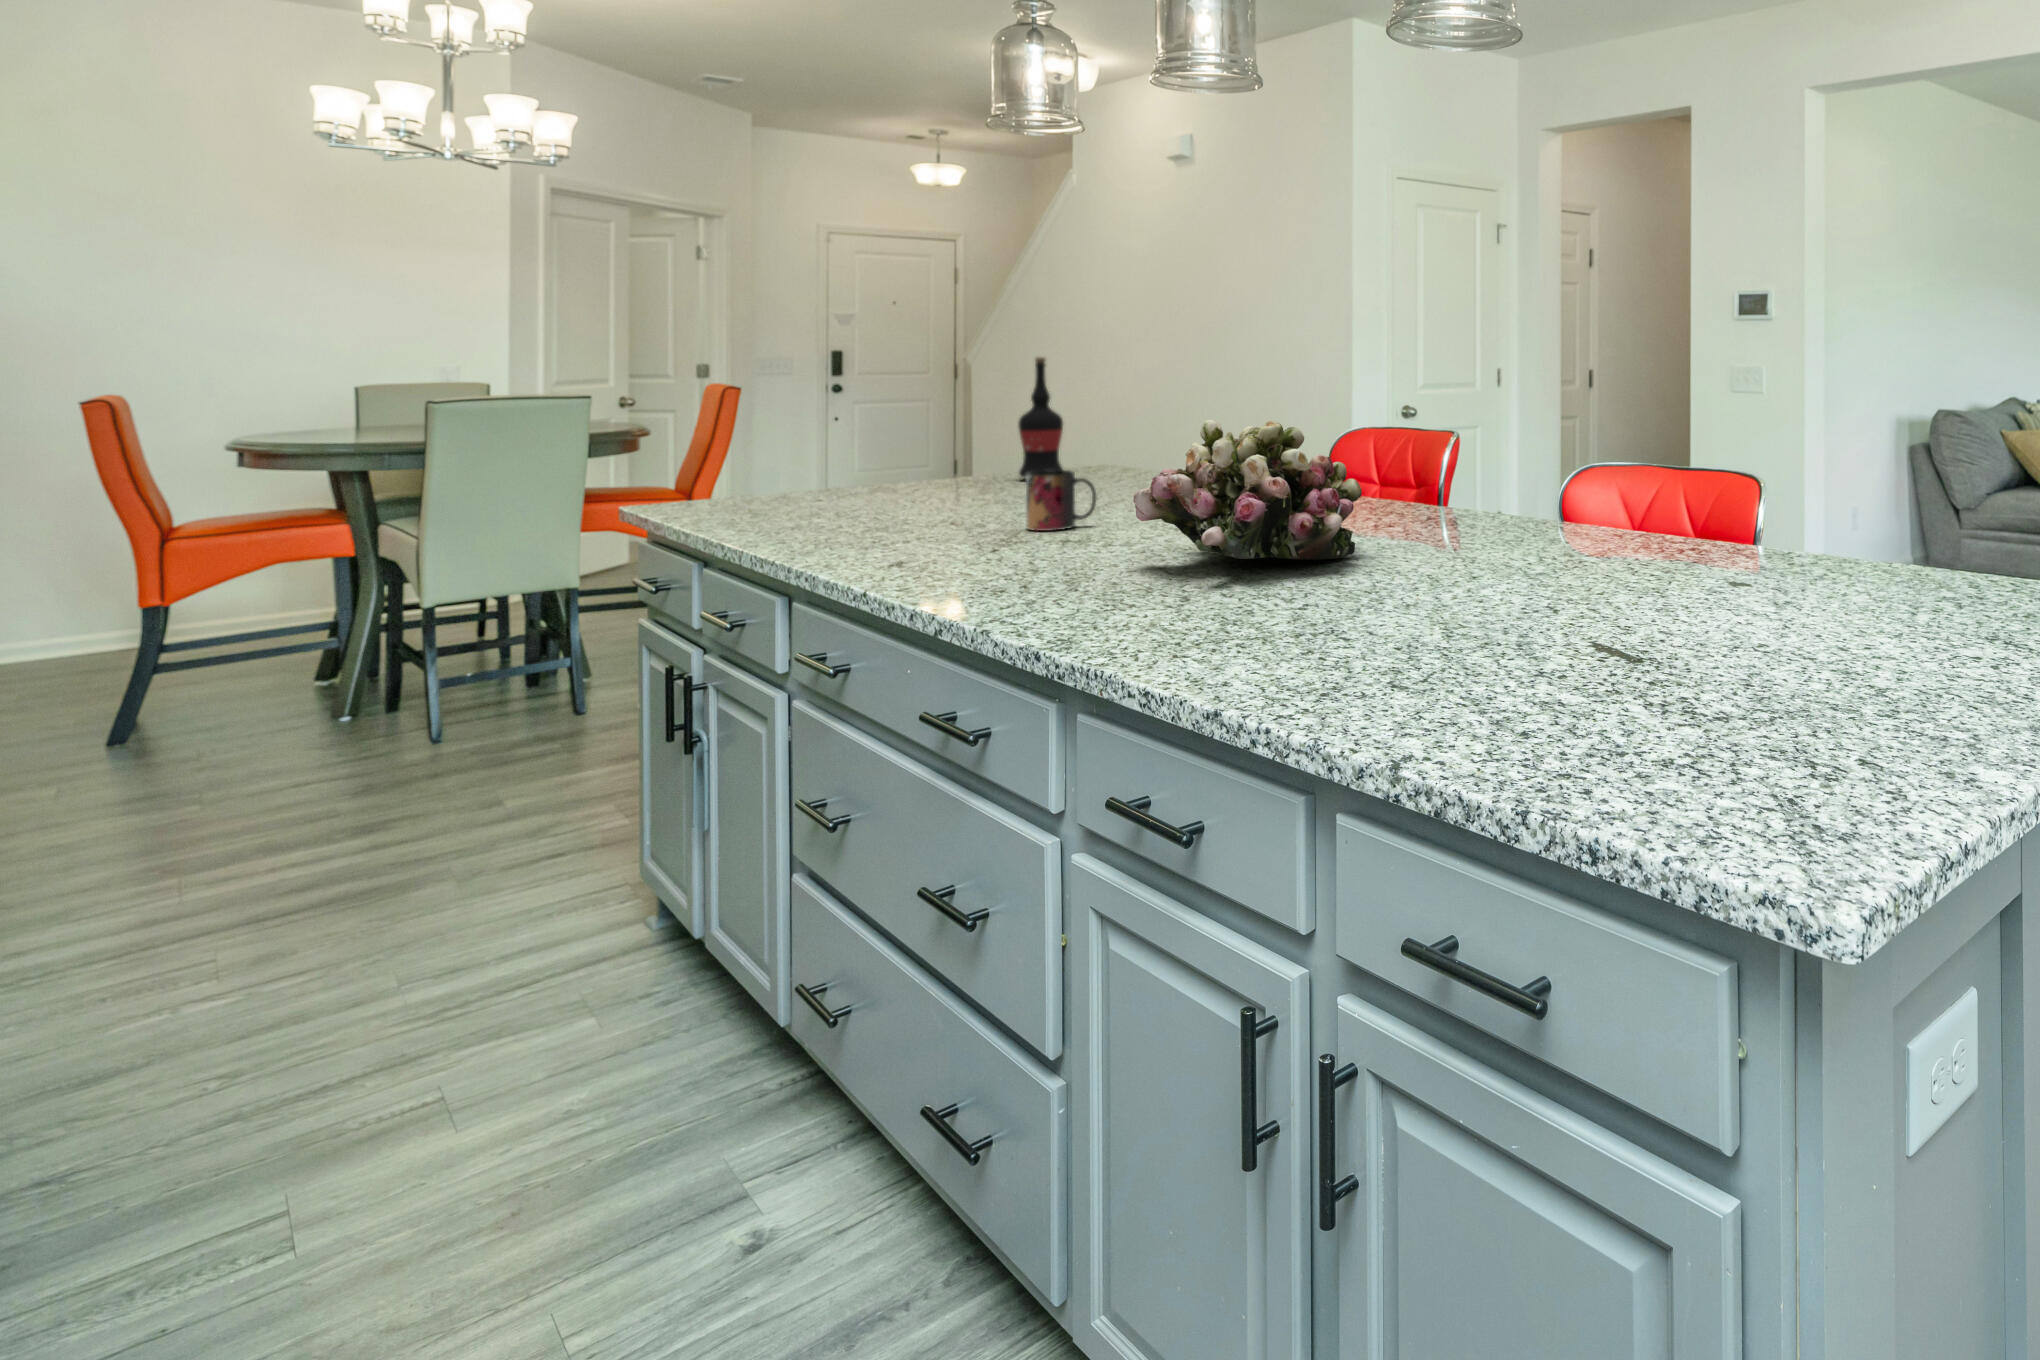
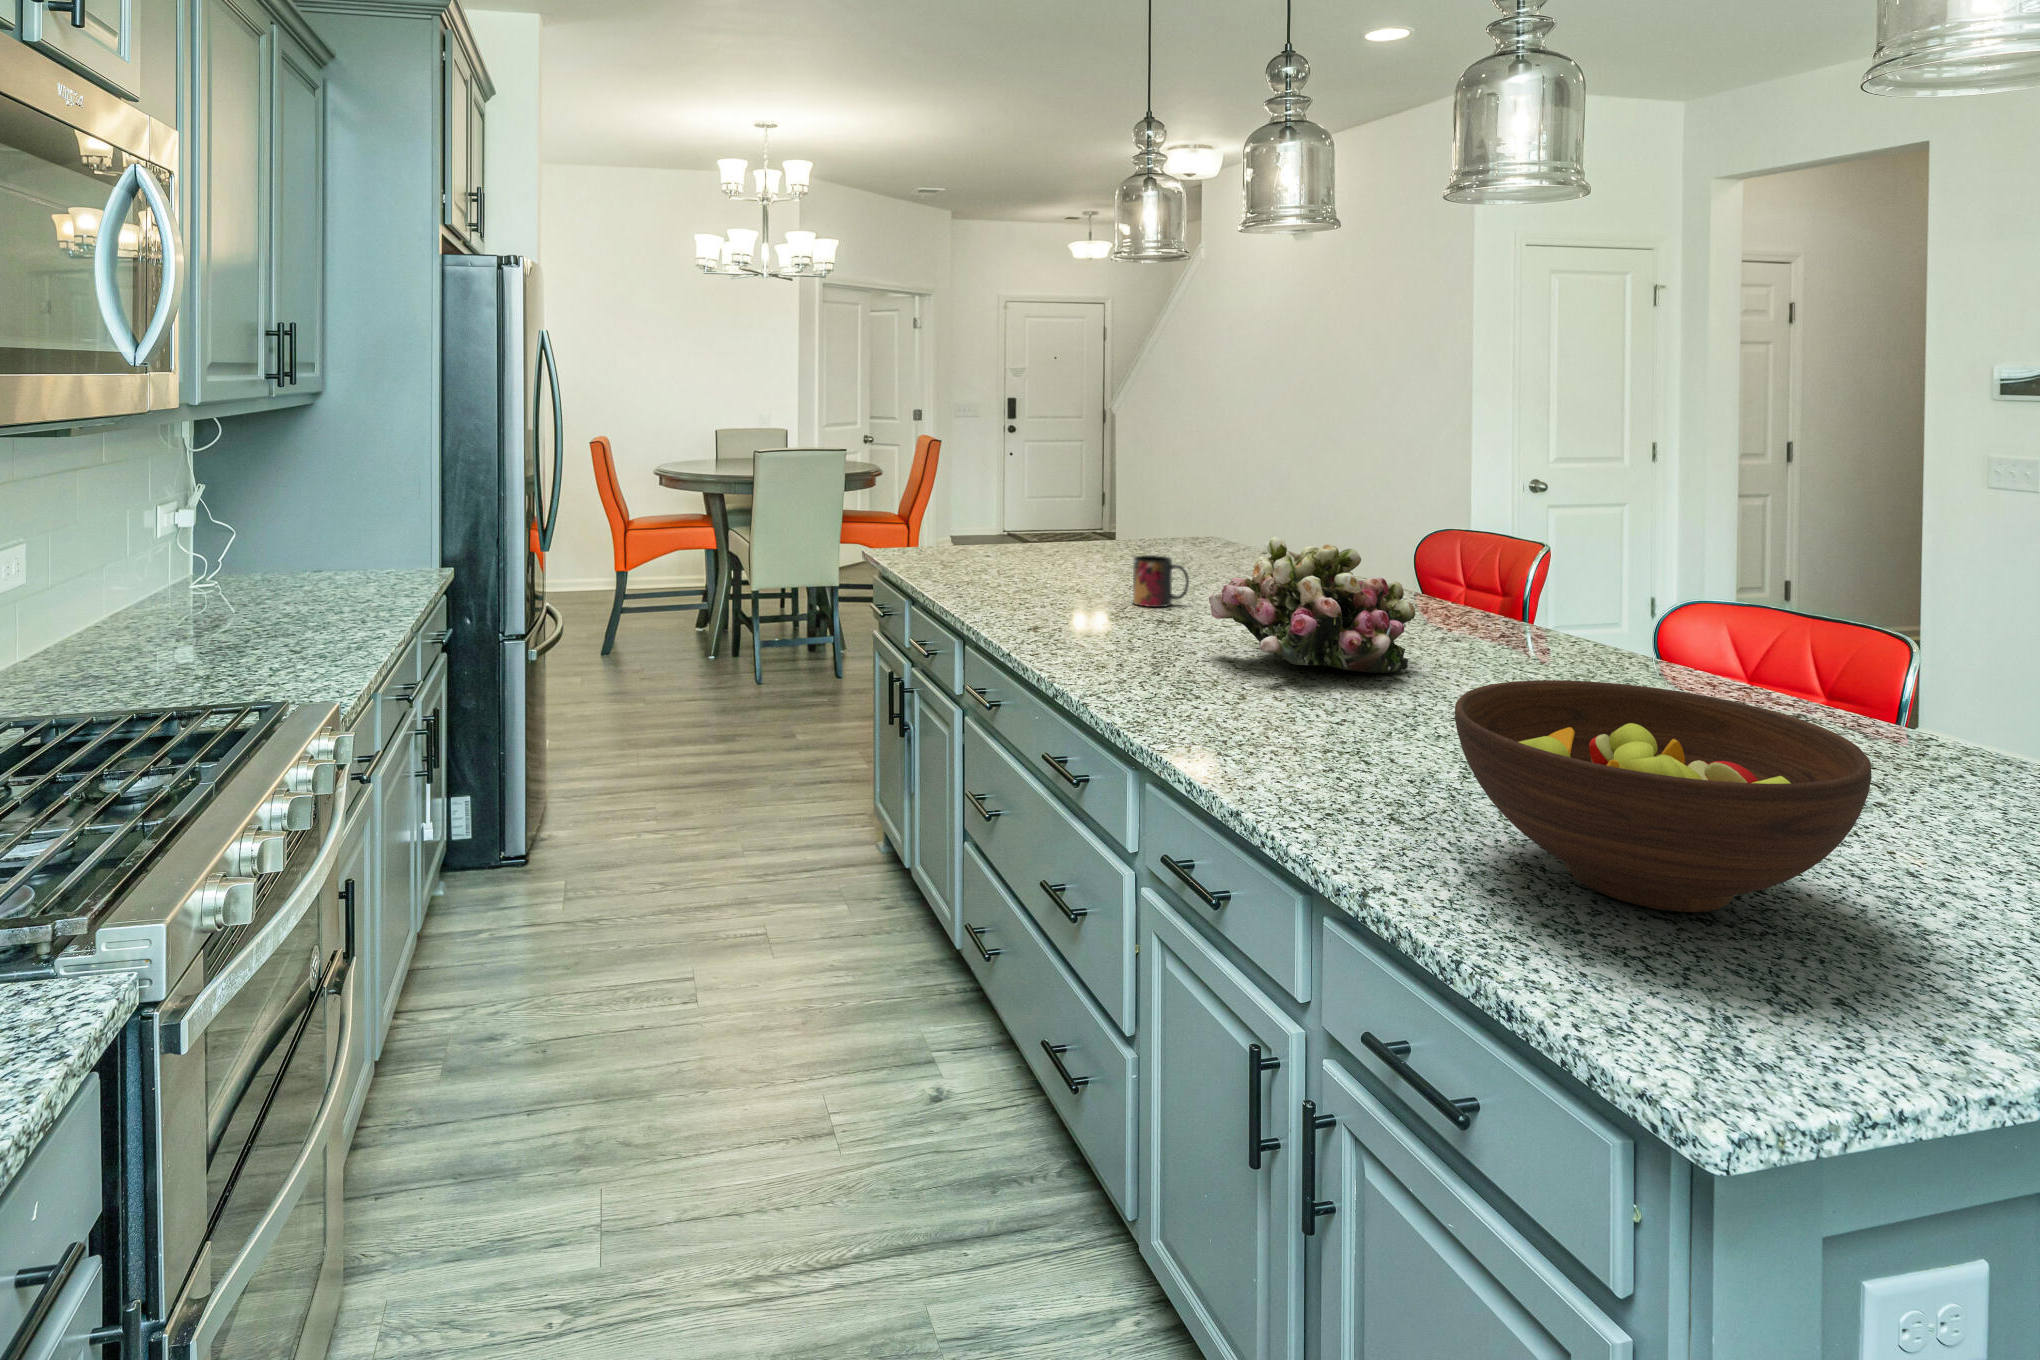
wine bottle: present [1018,357,1063,479] -> none [1136,444,1173,547]
fruit bowl: none [1471,501,1855,716] -> present [1455,680,1872,912]

